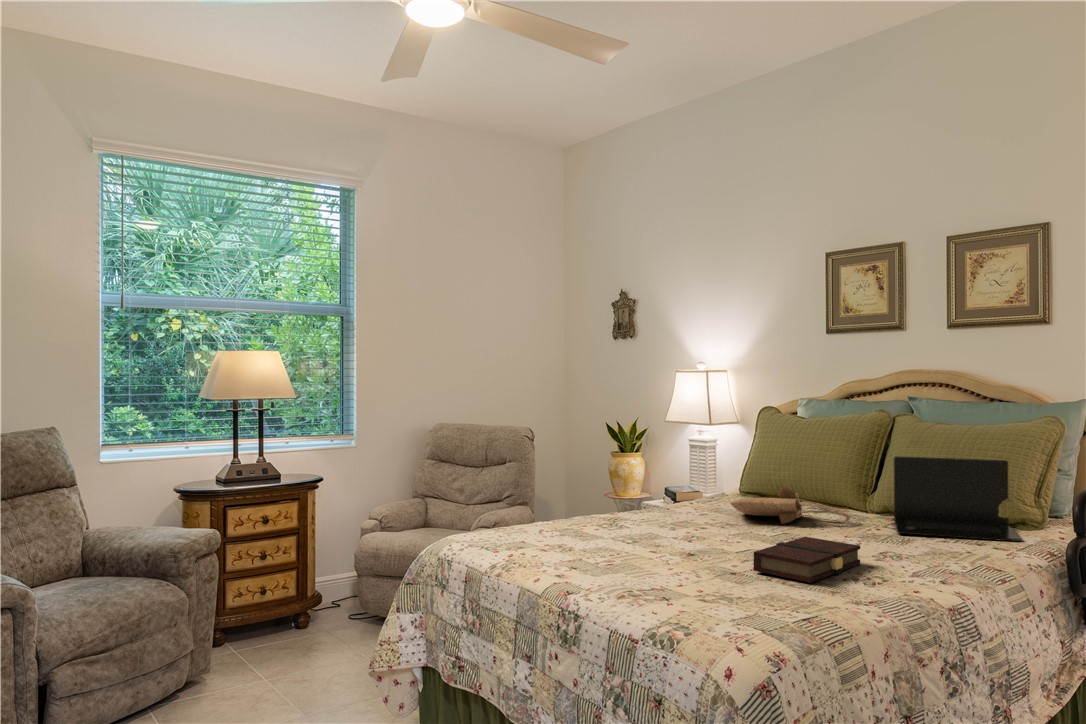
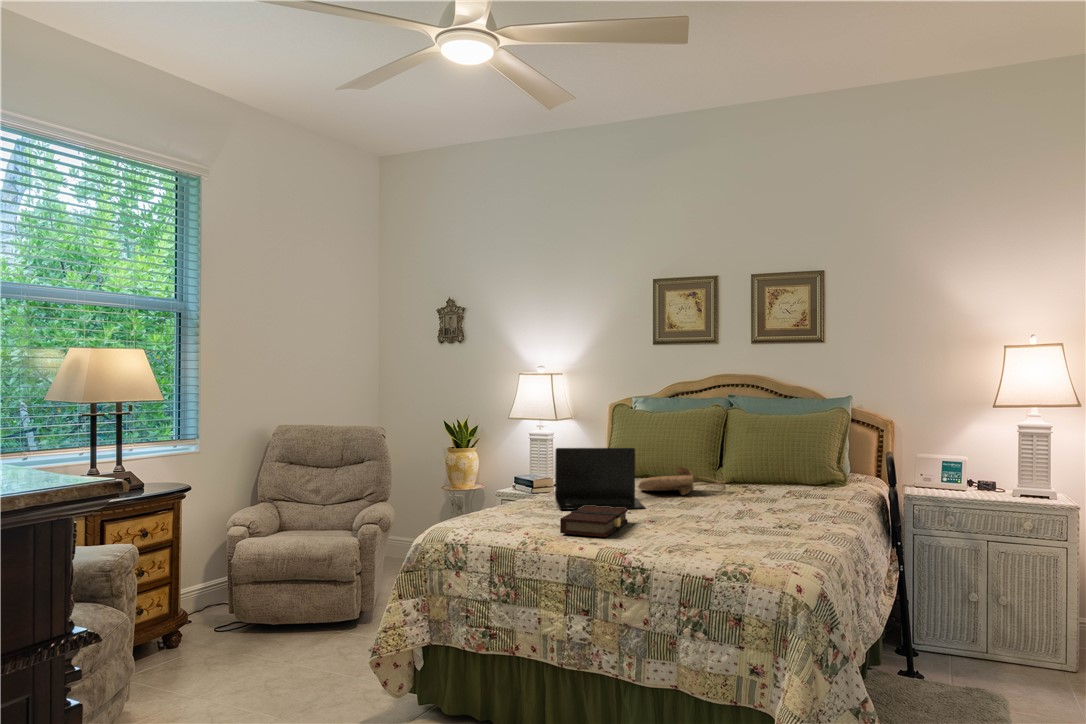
laptop: present [894,456,1021,542] -> present [555,448,645,509]
book: present [754,537,860,583] -> present [560,506,628,537]

